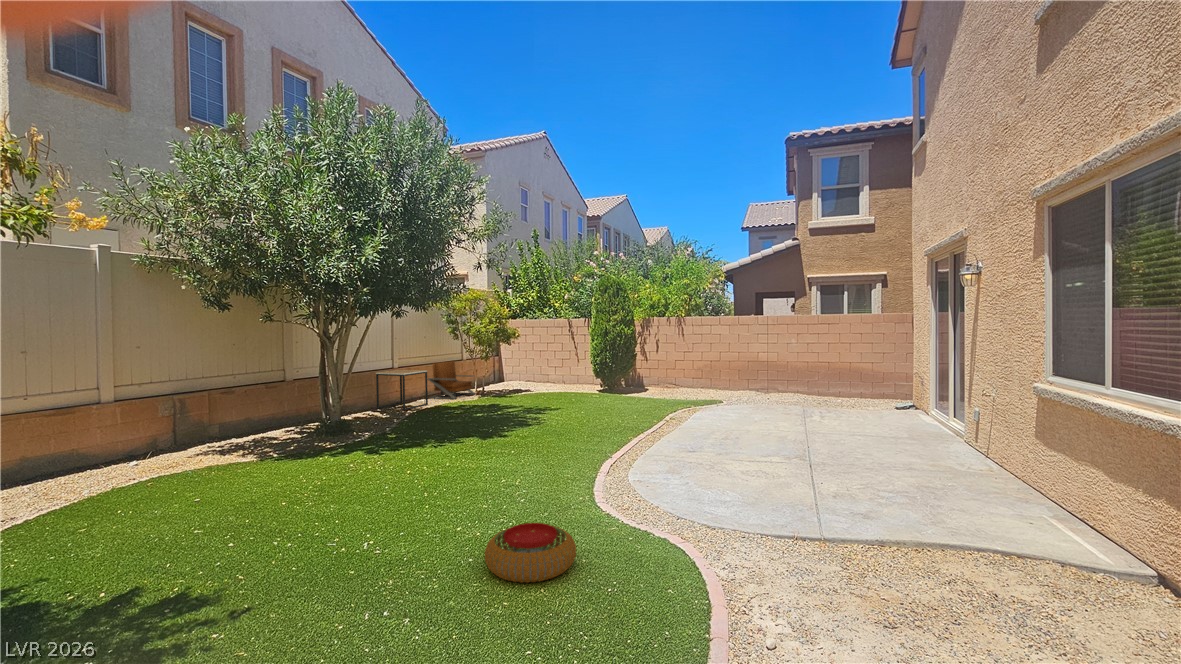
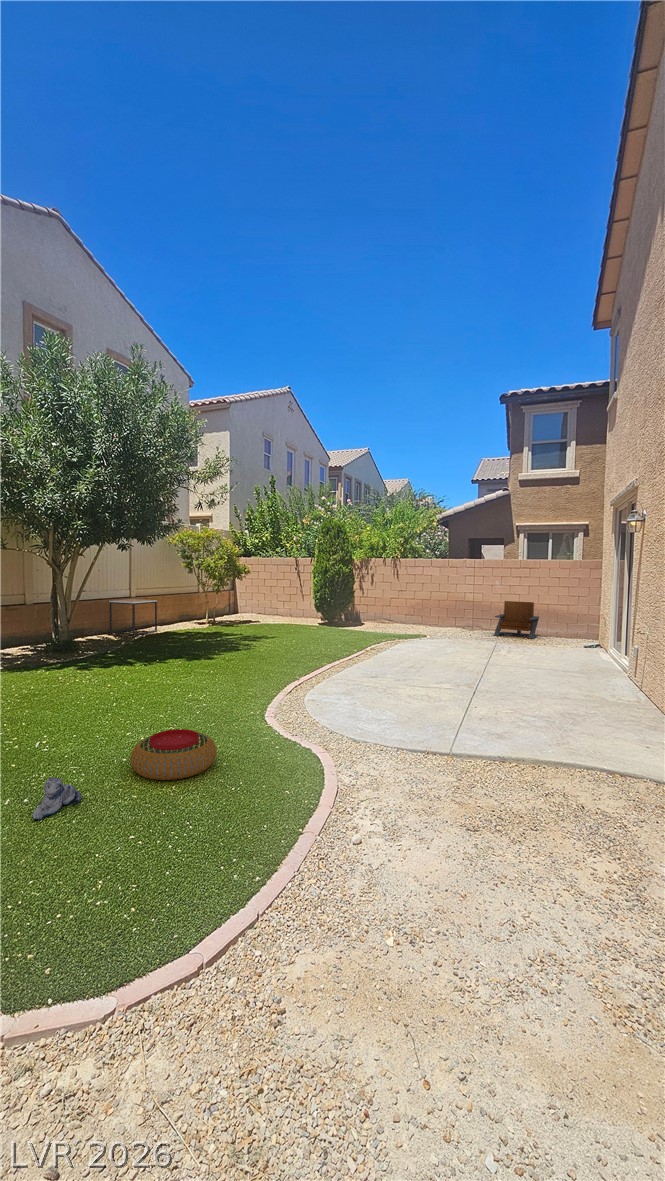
lounge chair: present [428,361,475,399] -> present [494,601,539,639]
plush toy: none [406,587,450,637] -> present [33,777,81,819]

